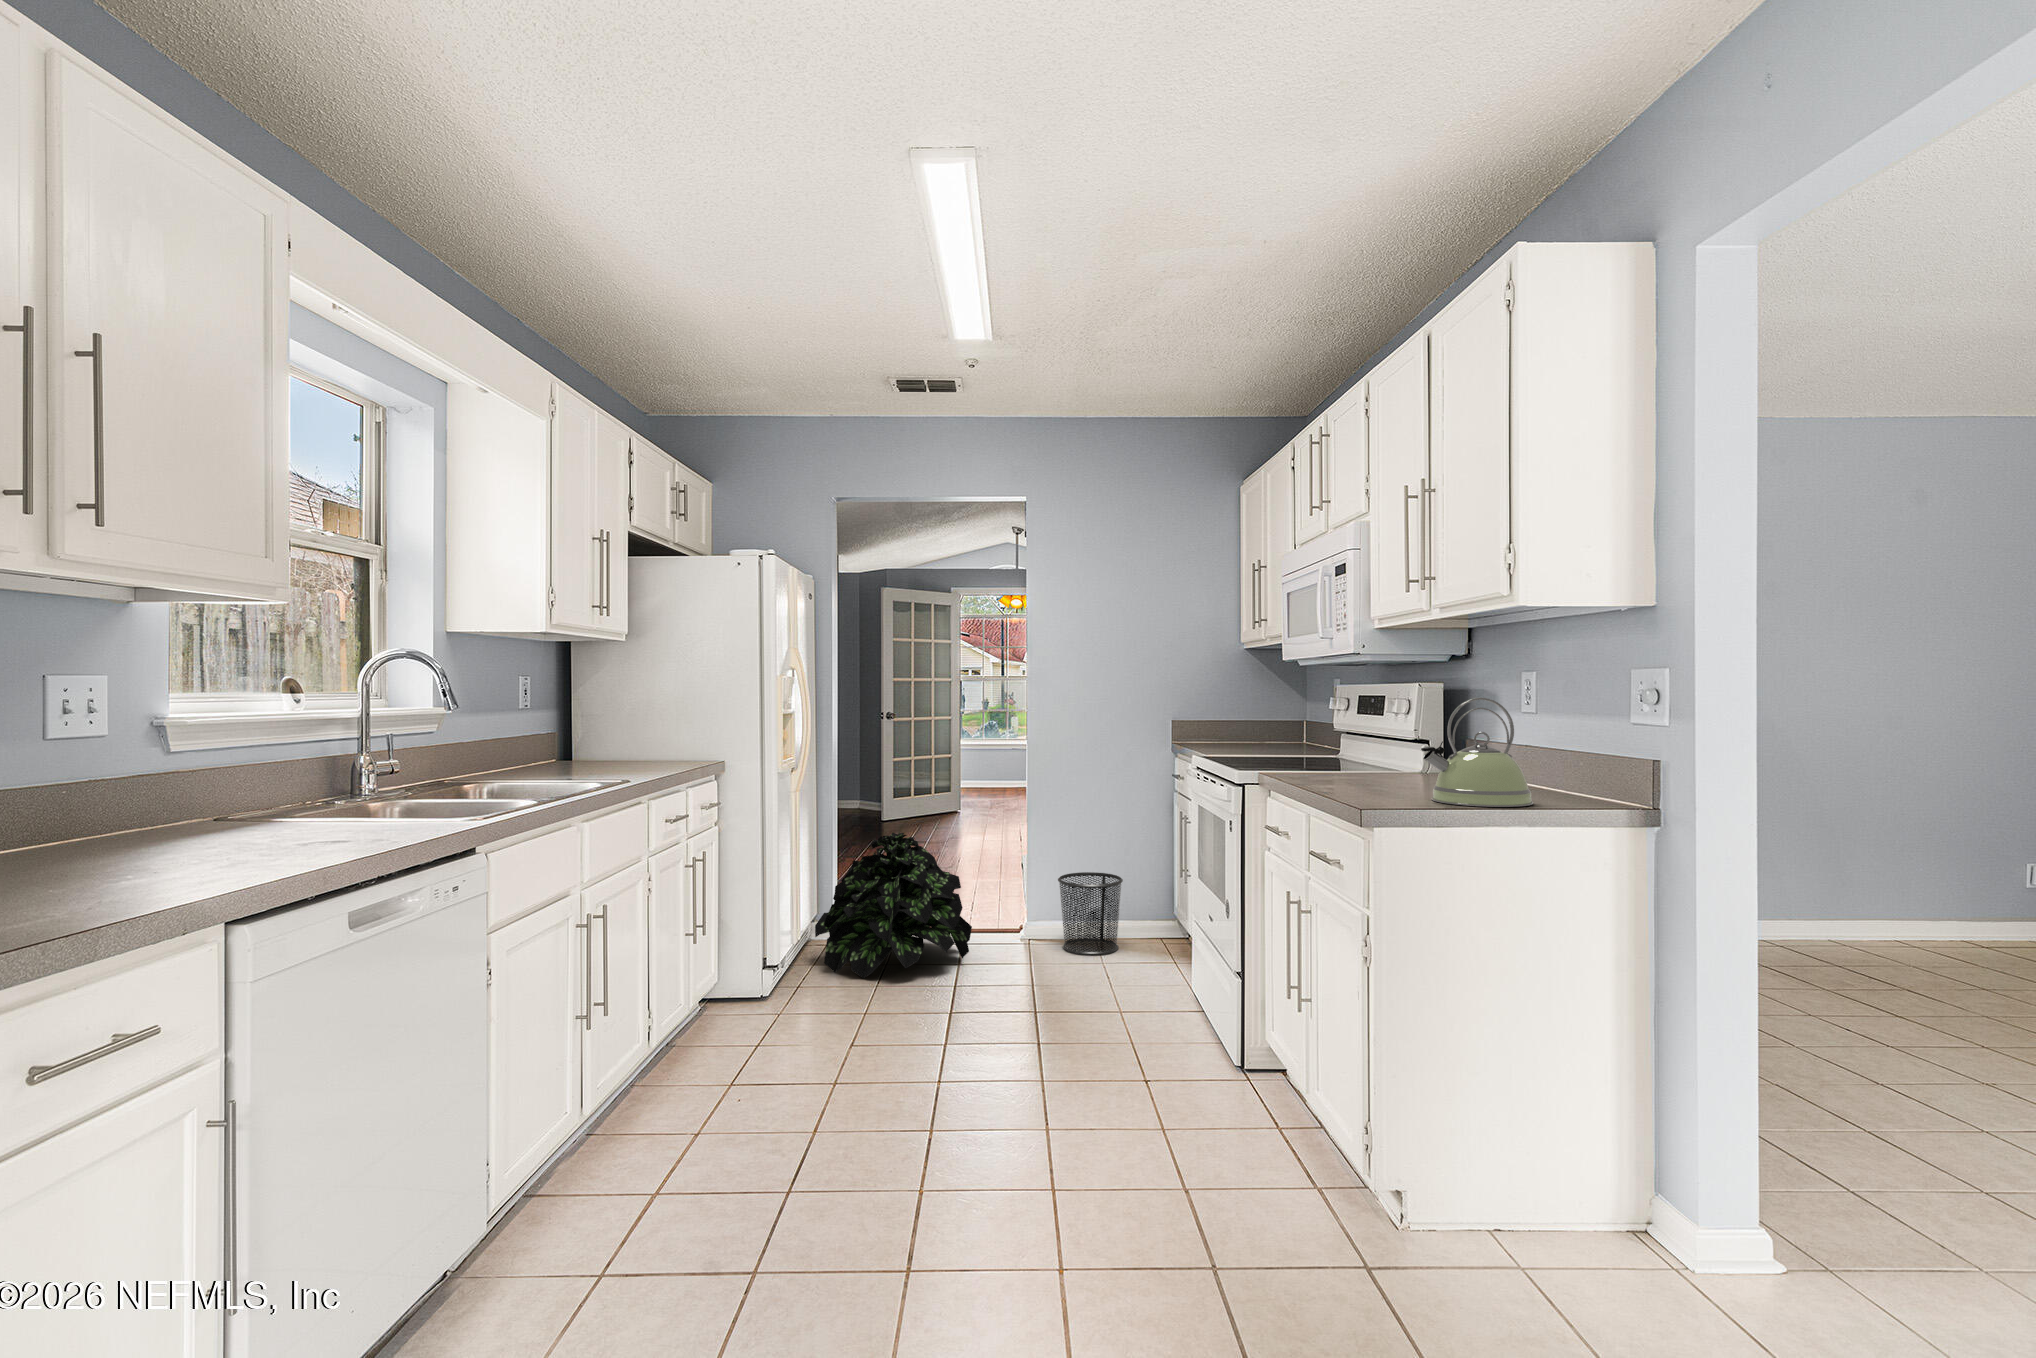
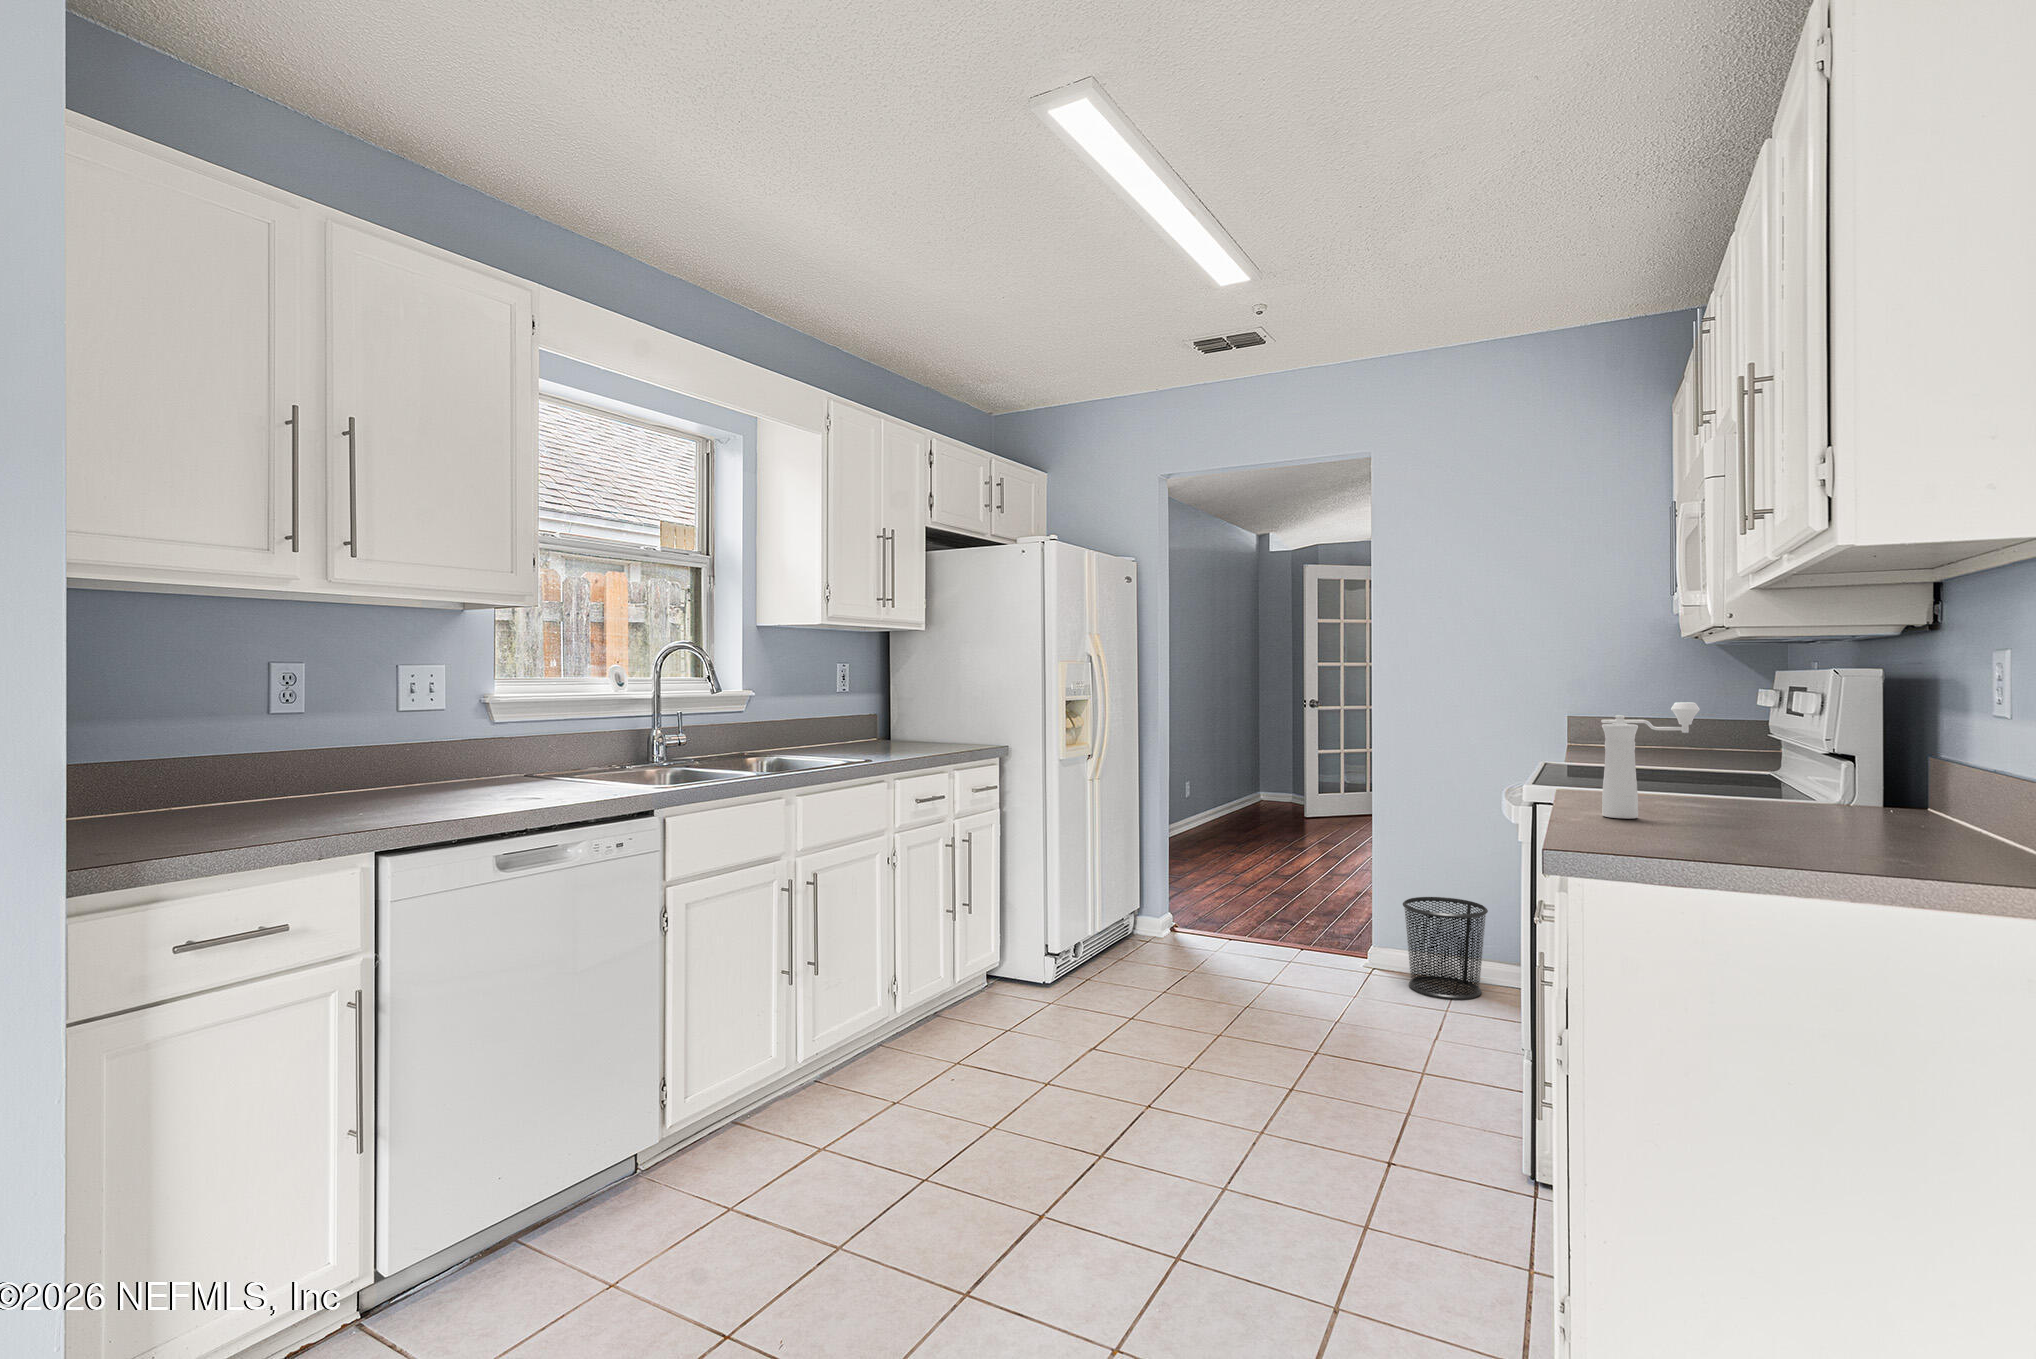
kettle: present [1421,698,1533,807] -> none [1692,692,1893,864]
pepper mill: none [1331,706,1386,790] -> present [1601,702,1700,819]
potted plant: present [815,833,972,978] -> none [1126,831,1296,983]

